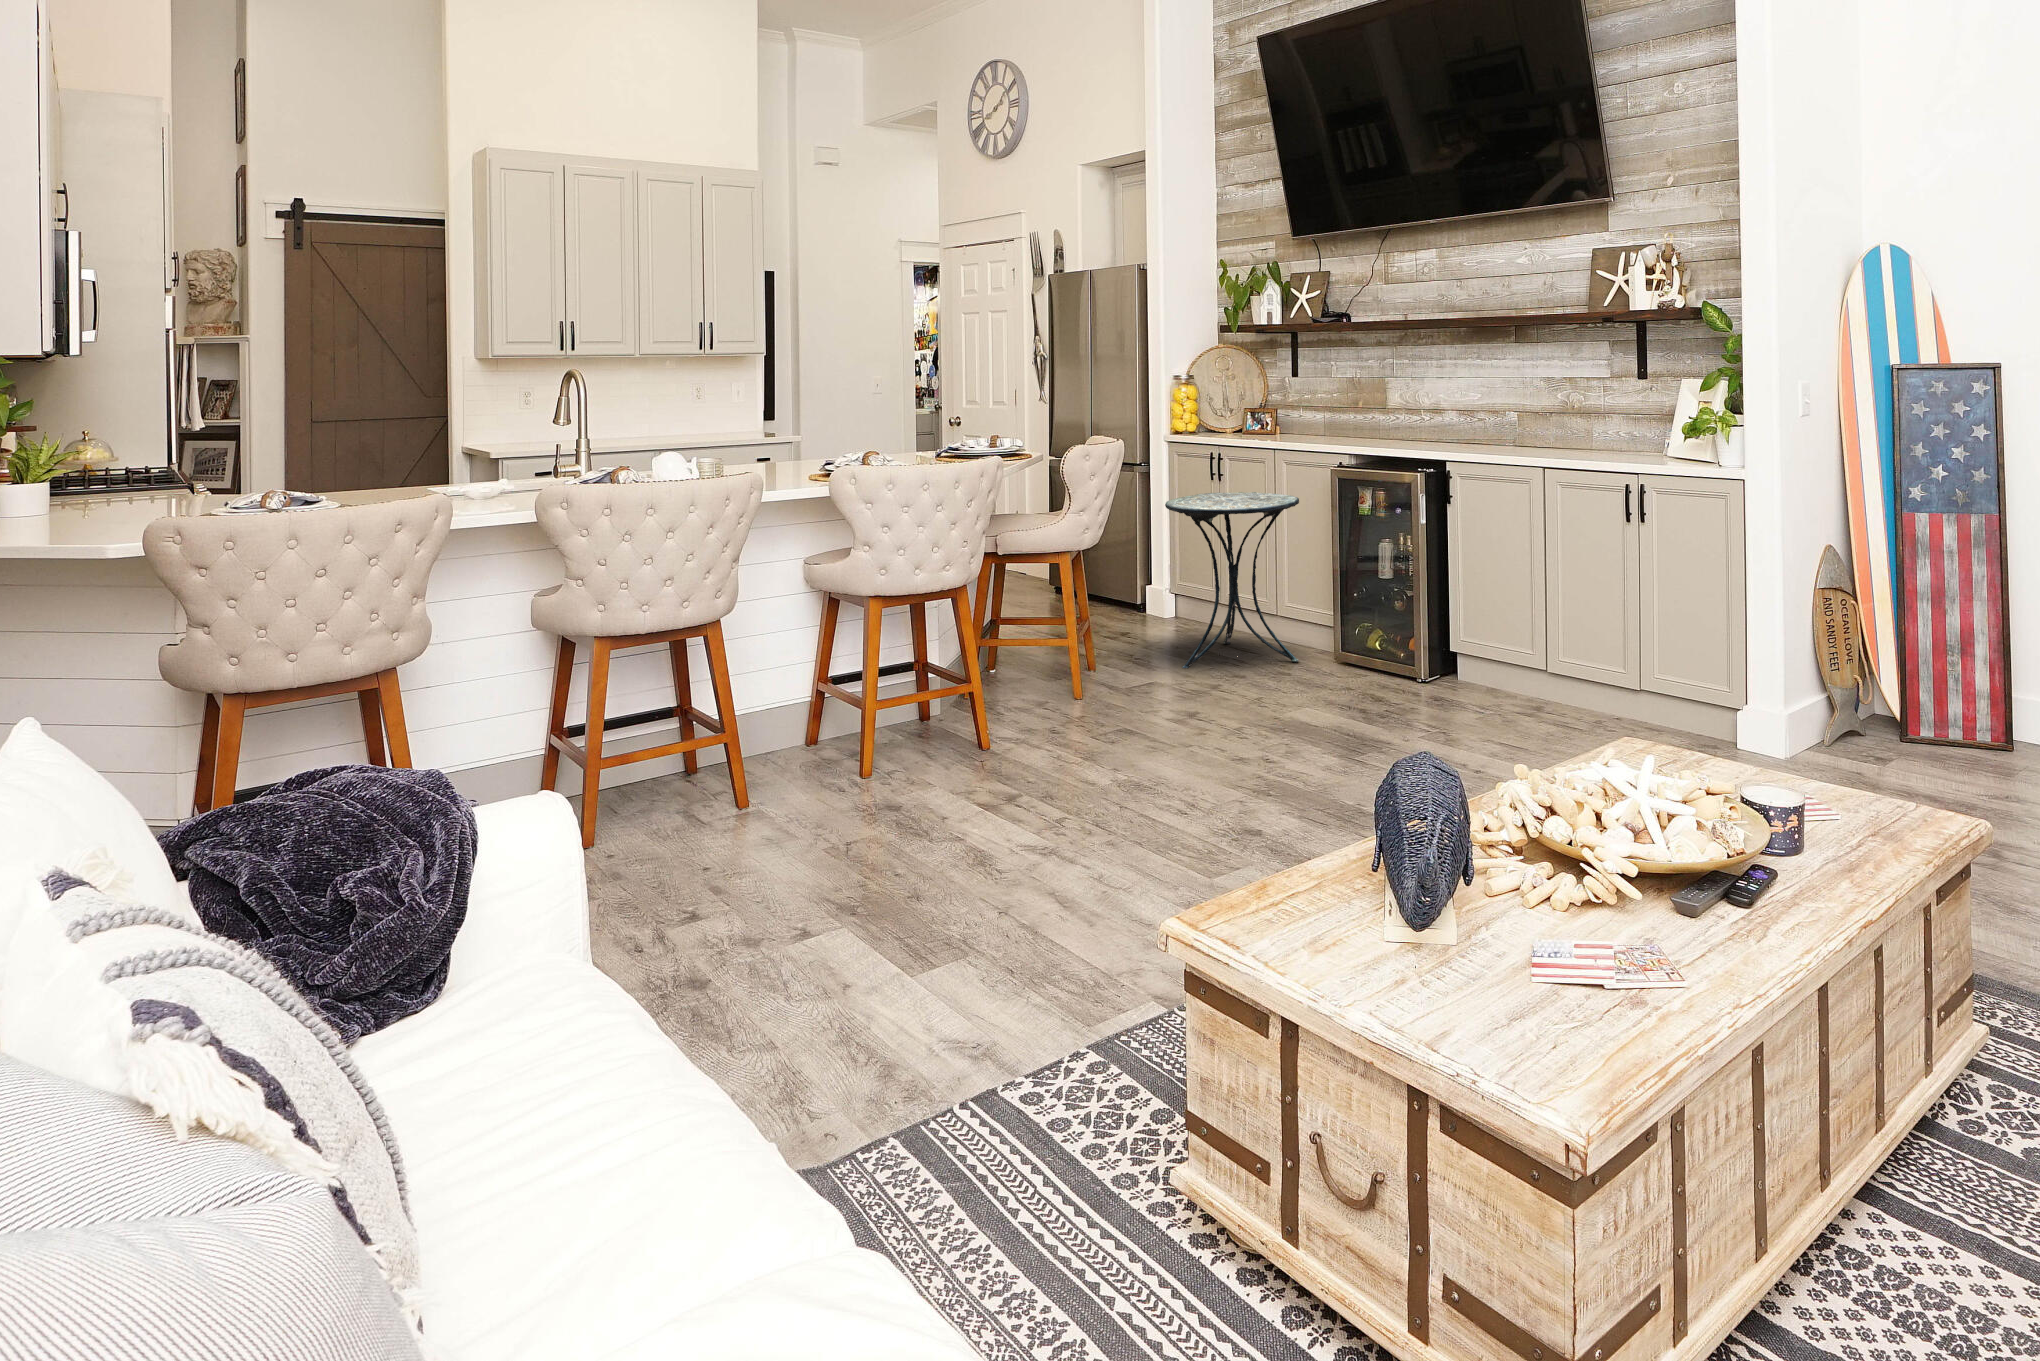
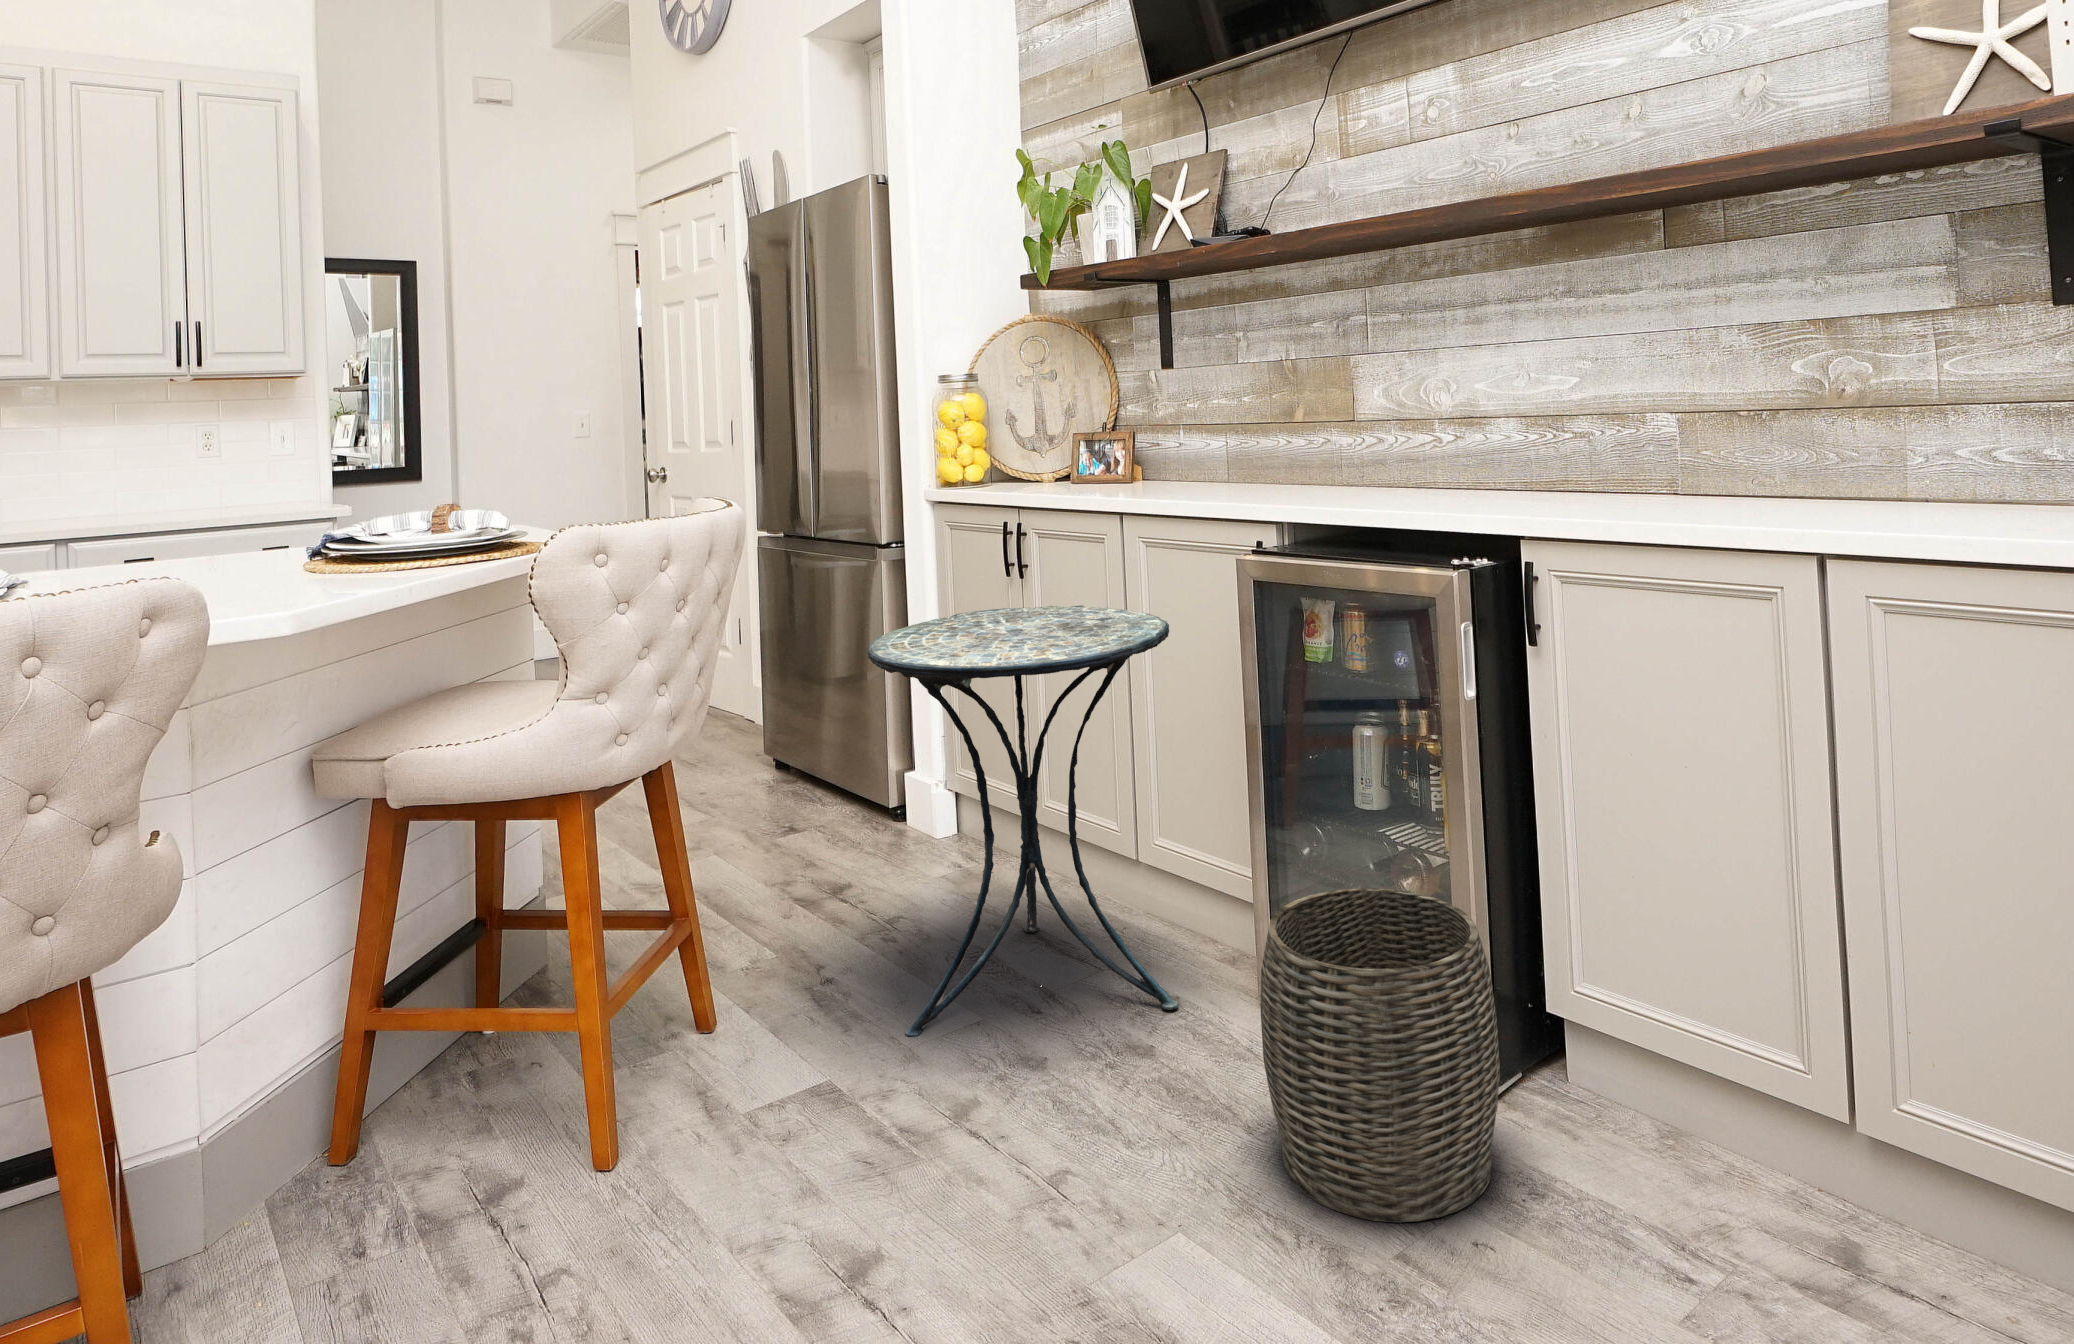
woven basket: none [1336,597,1423,700] -> present [1261,888,1500,1222]

